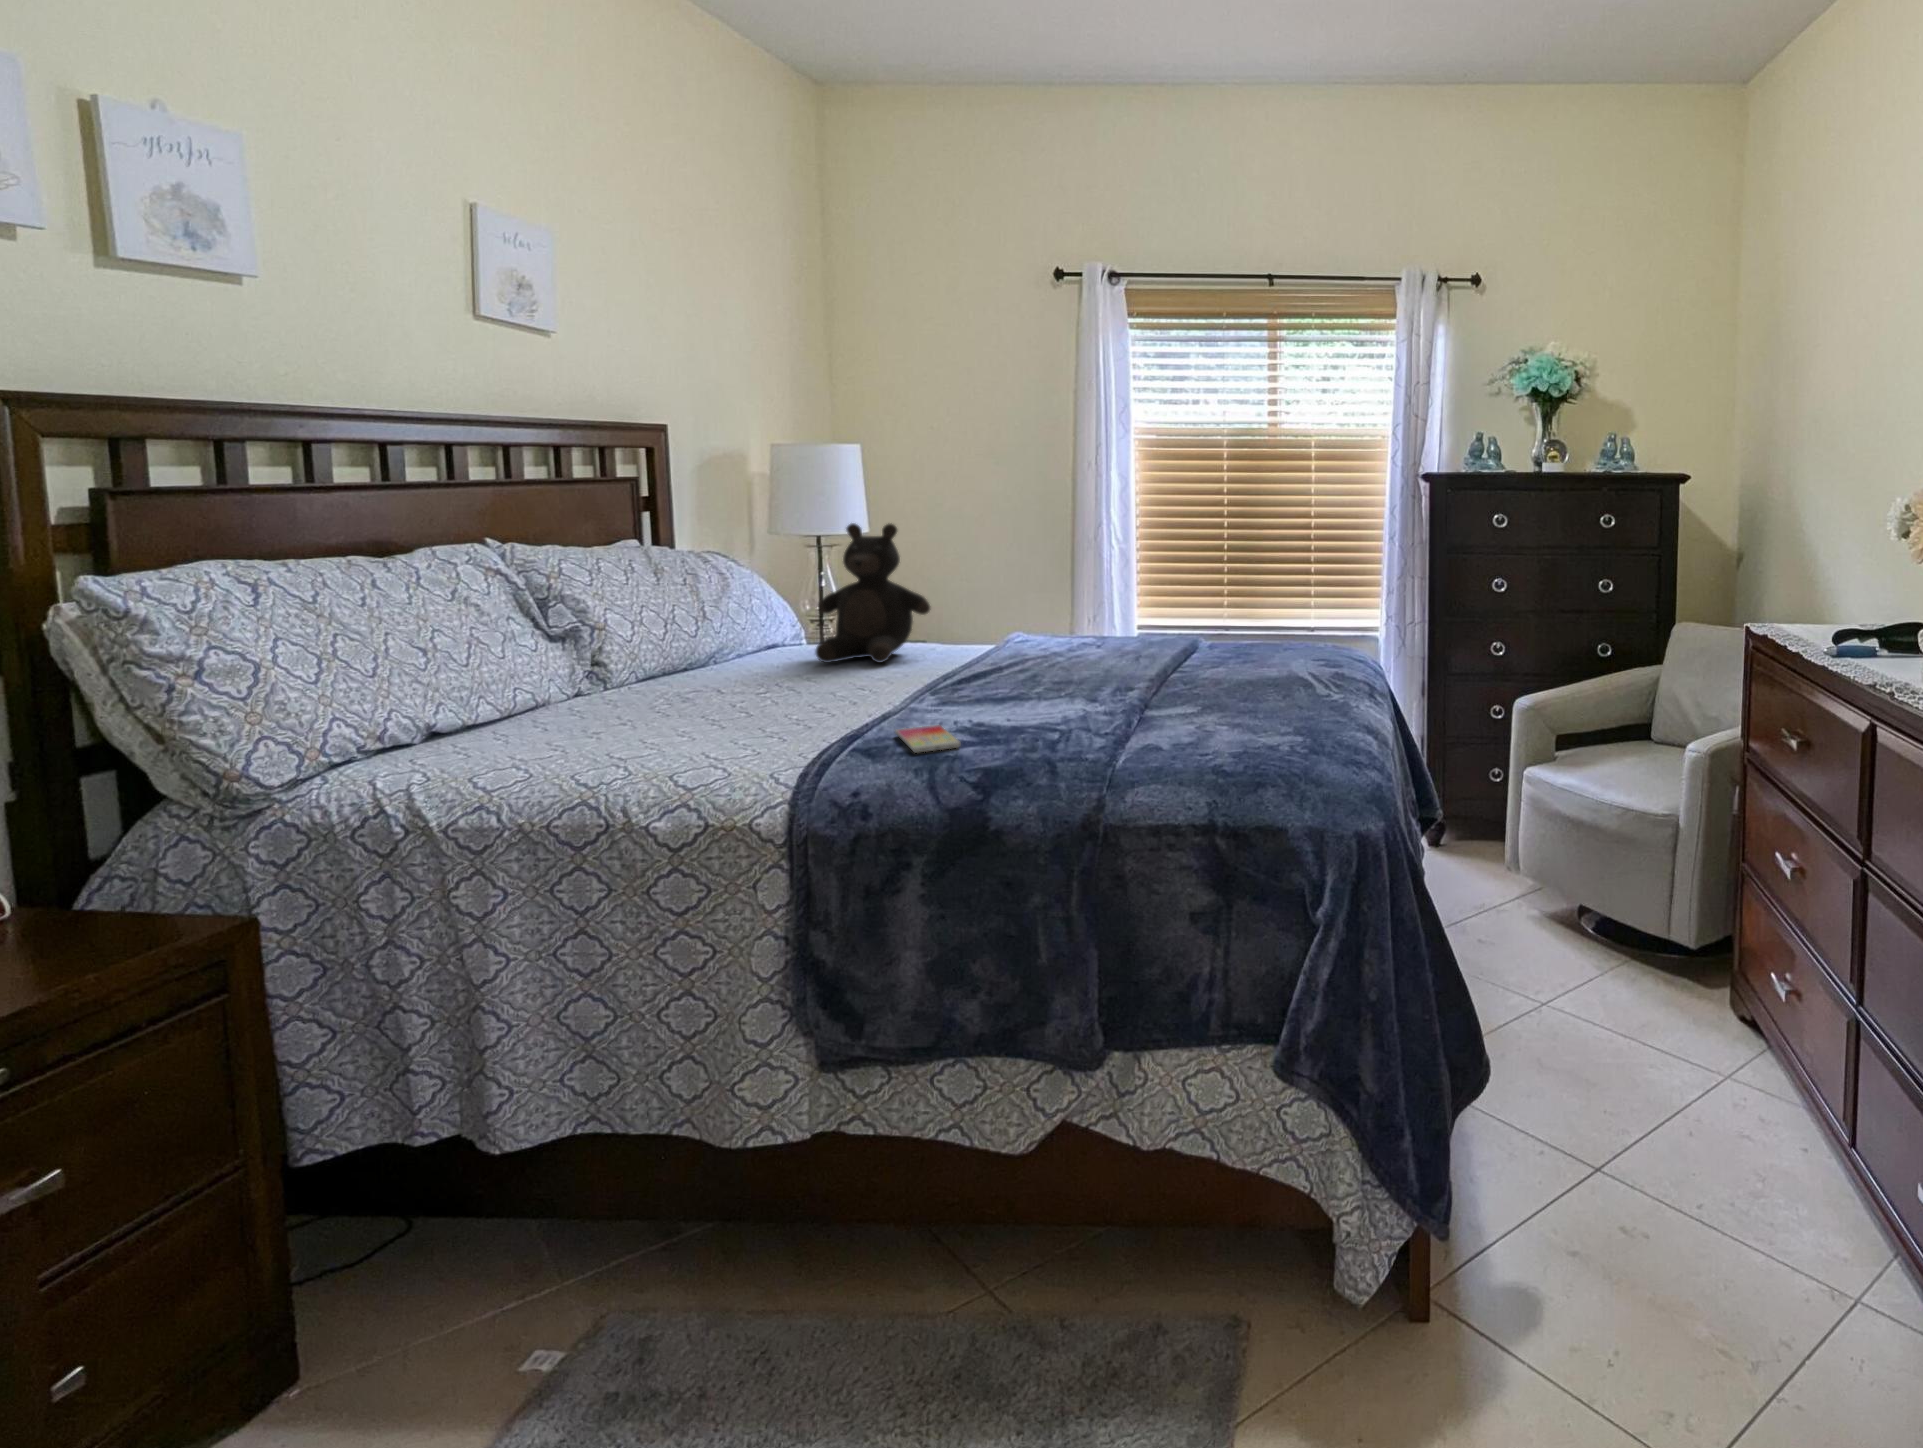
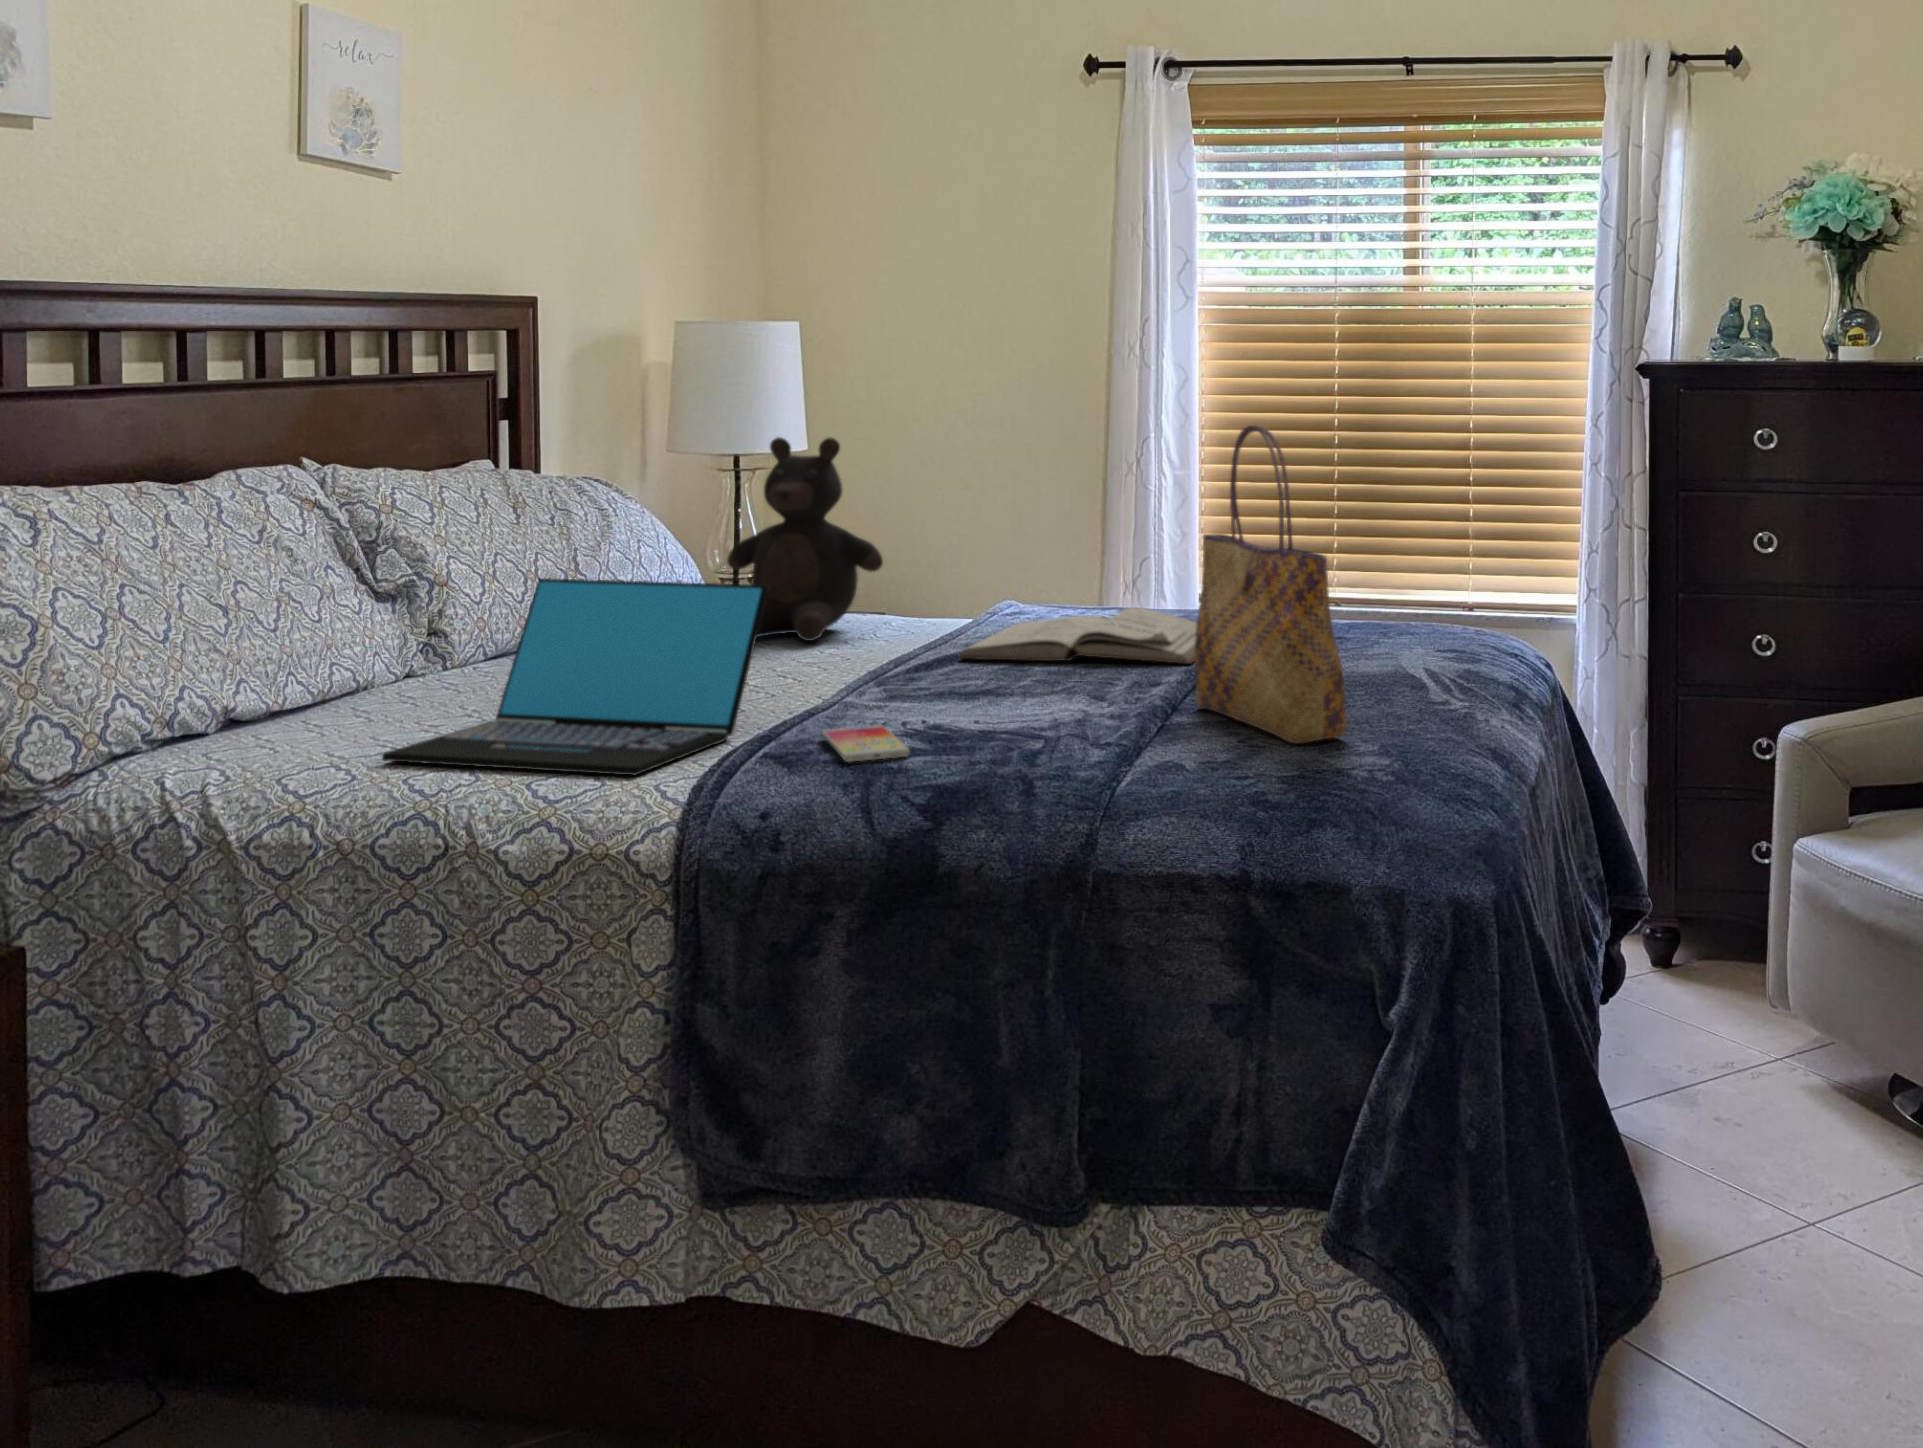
tote bag: none [1156,516,1263,730] -> present [1195,425,1347,744]
laptop: none [556,626,852,768] -> present [382,578,769,775]
book: none [987,636,1165,675] -> present [958,607,1197,664]

